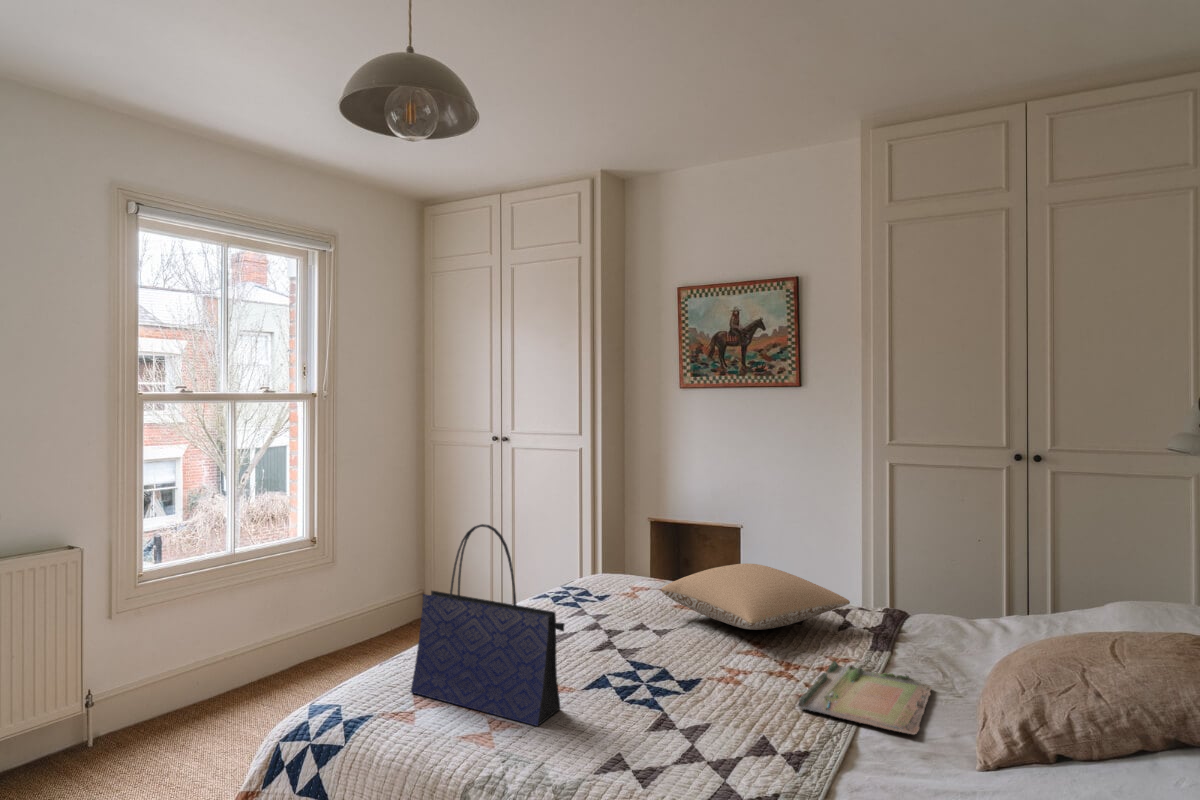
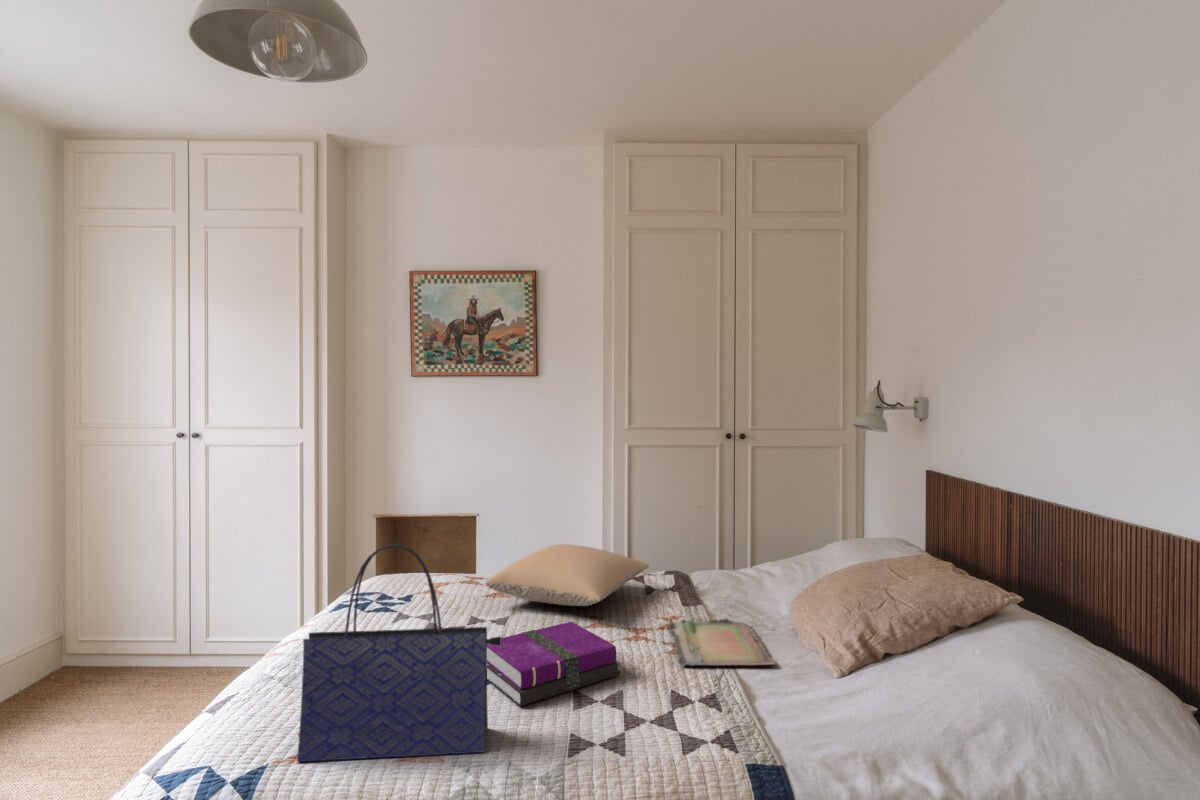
notebook: none [599,637,725,700] -> present [487,622,621,706]

